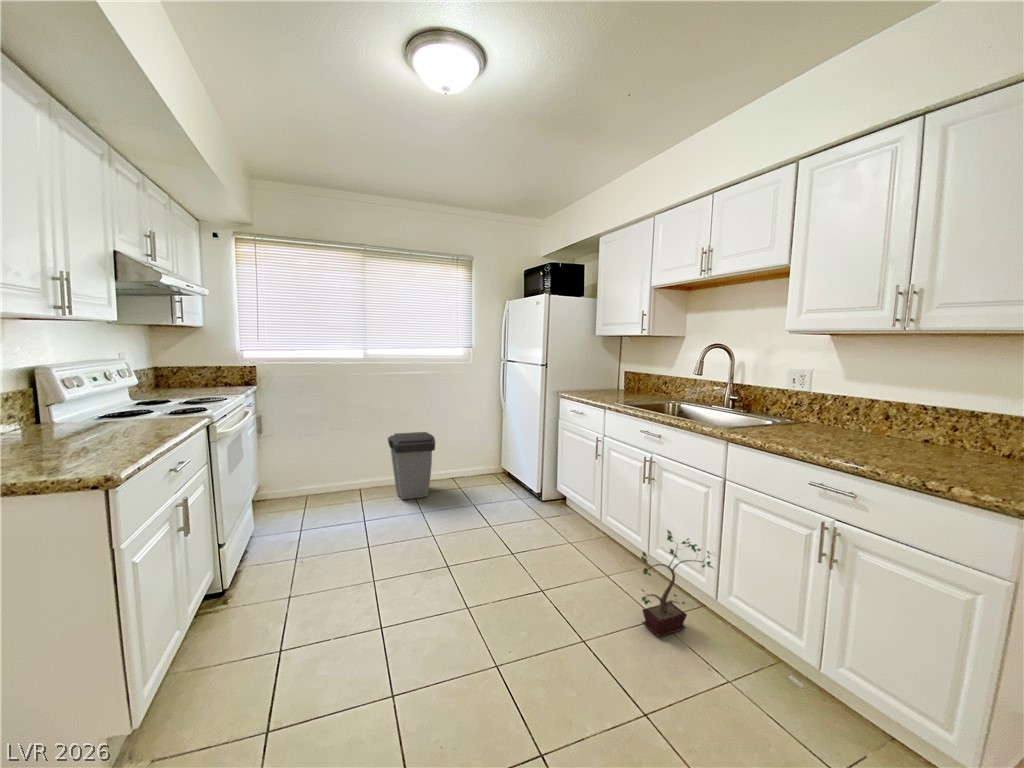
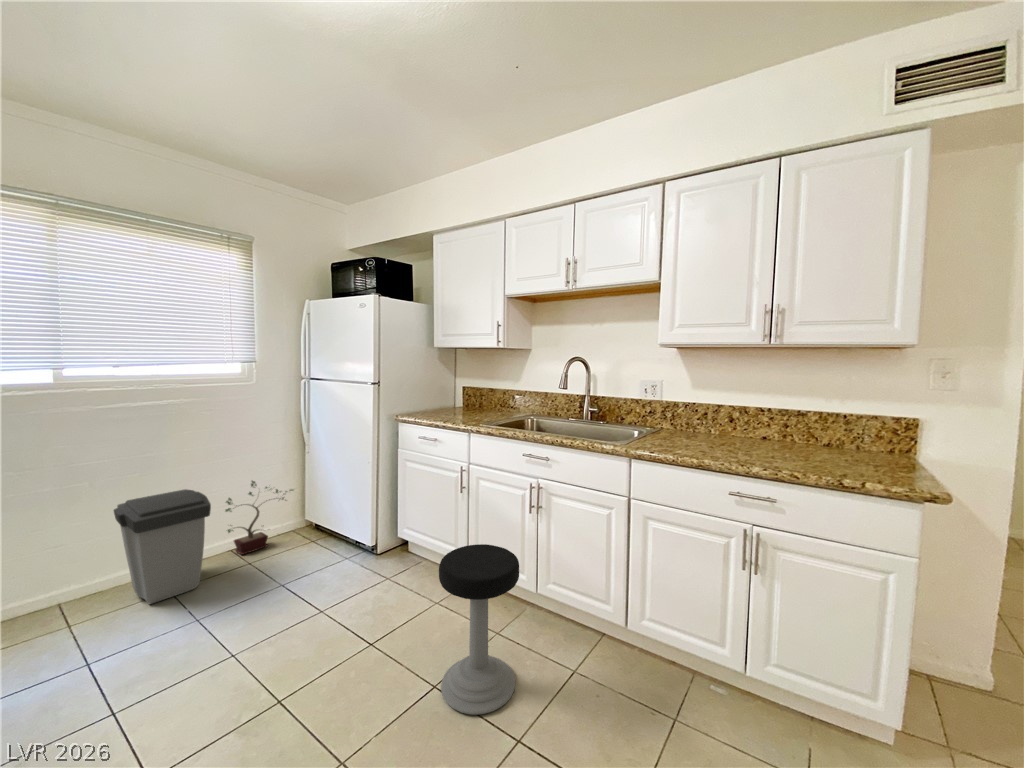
stool: none [548,494,612,617] -> present [439,544,519,715]
potted plant: present [641,530,713,637] -> present [225,481,293,555]

